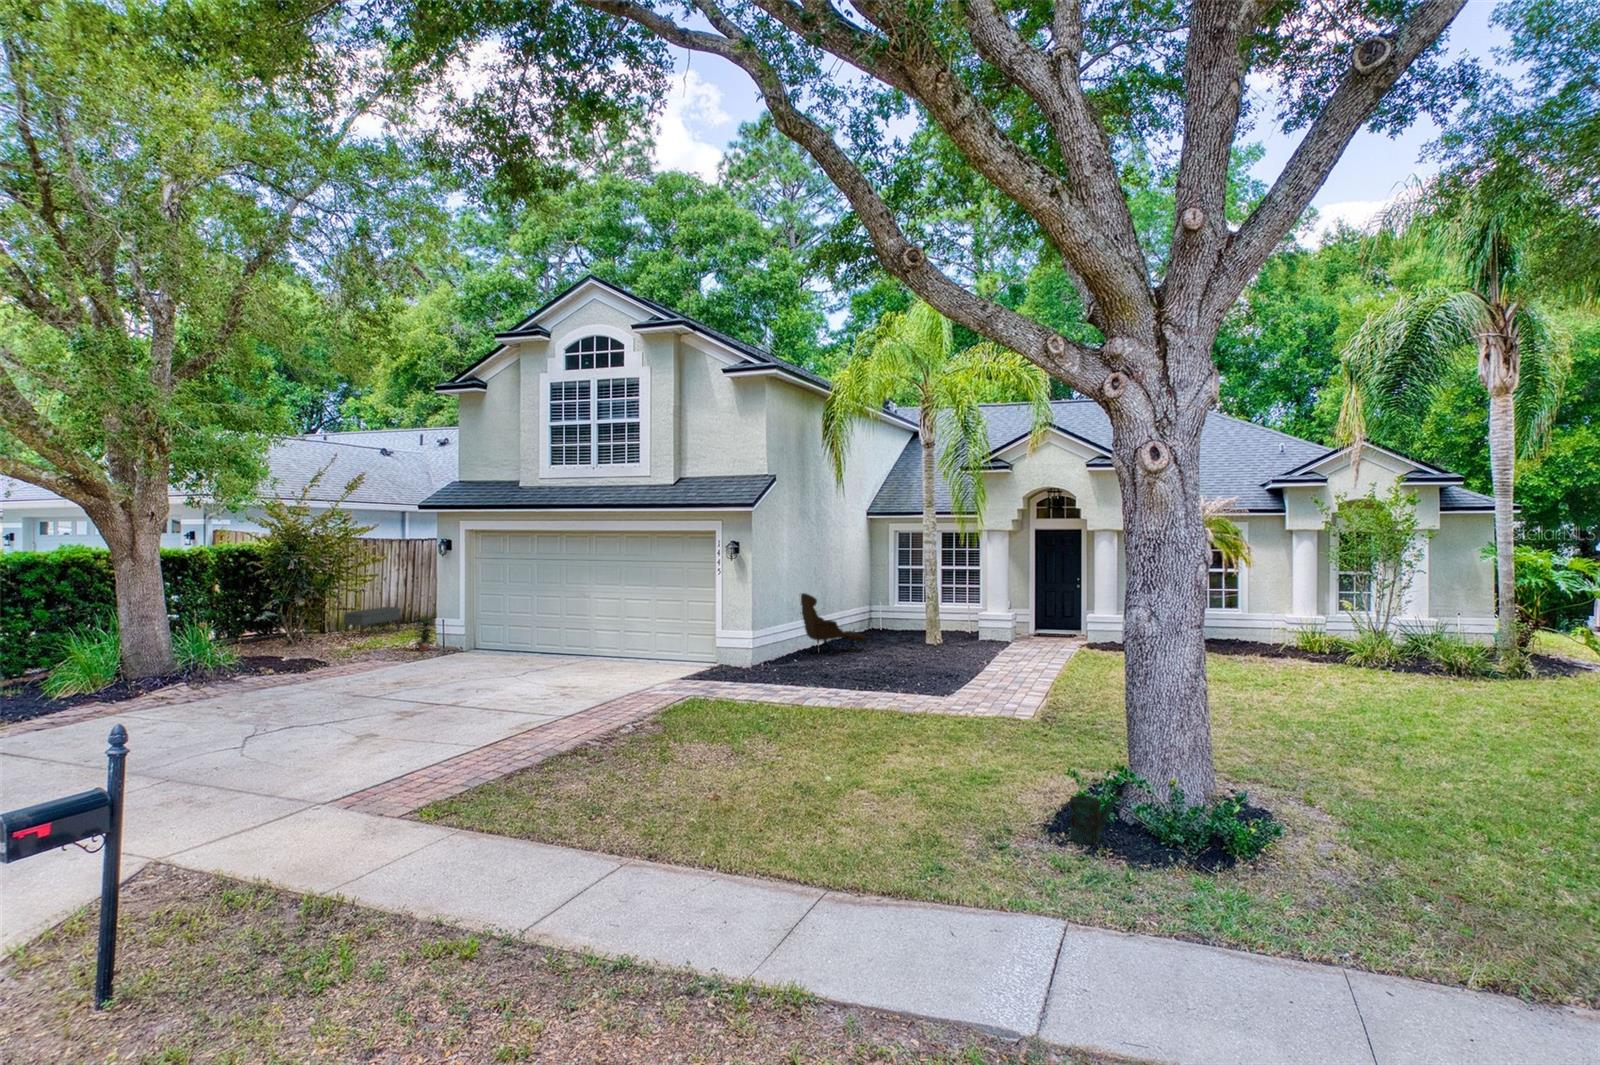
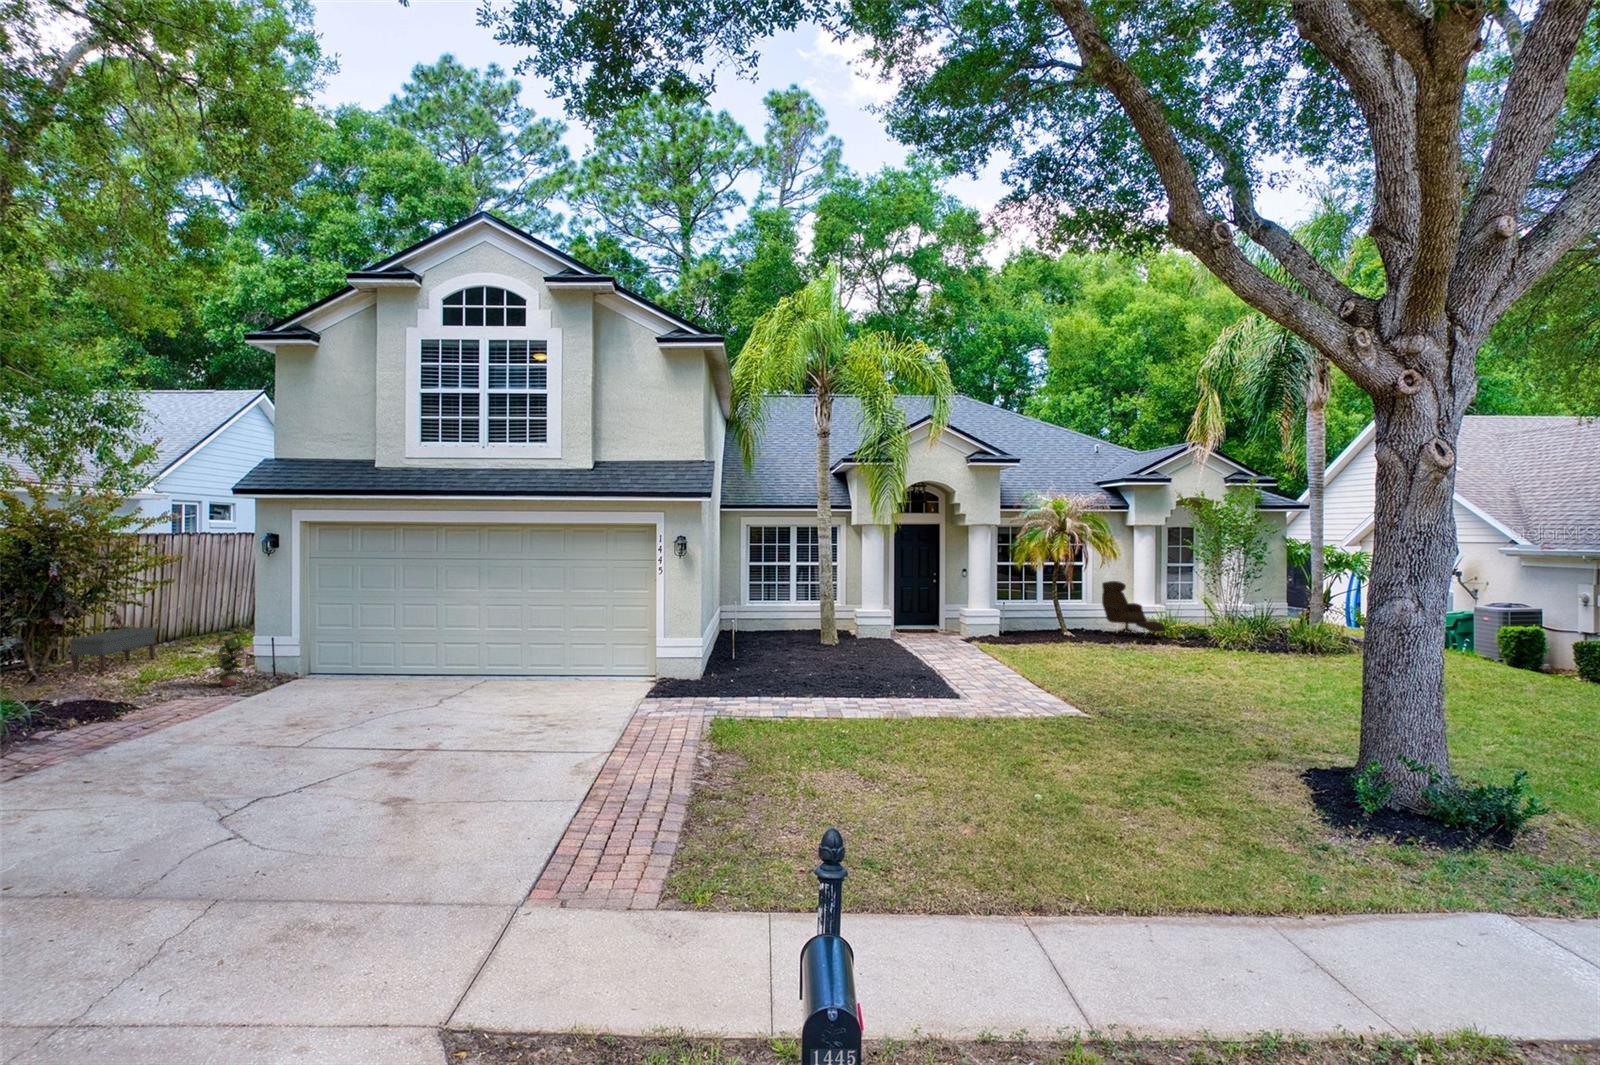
lounge chair: present [800,593,867,654] -> present [1102,581,1166,638]
watering can: present [1061,790,1123,844] -> none [1359,804,1403,870]

